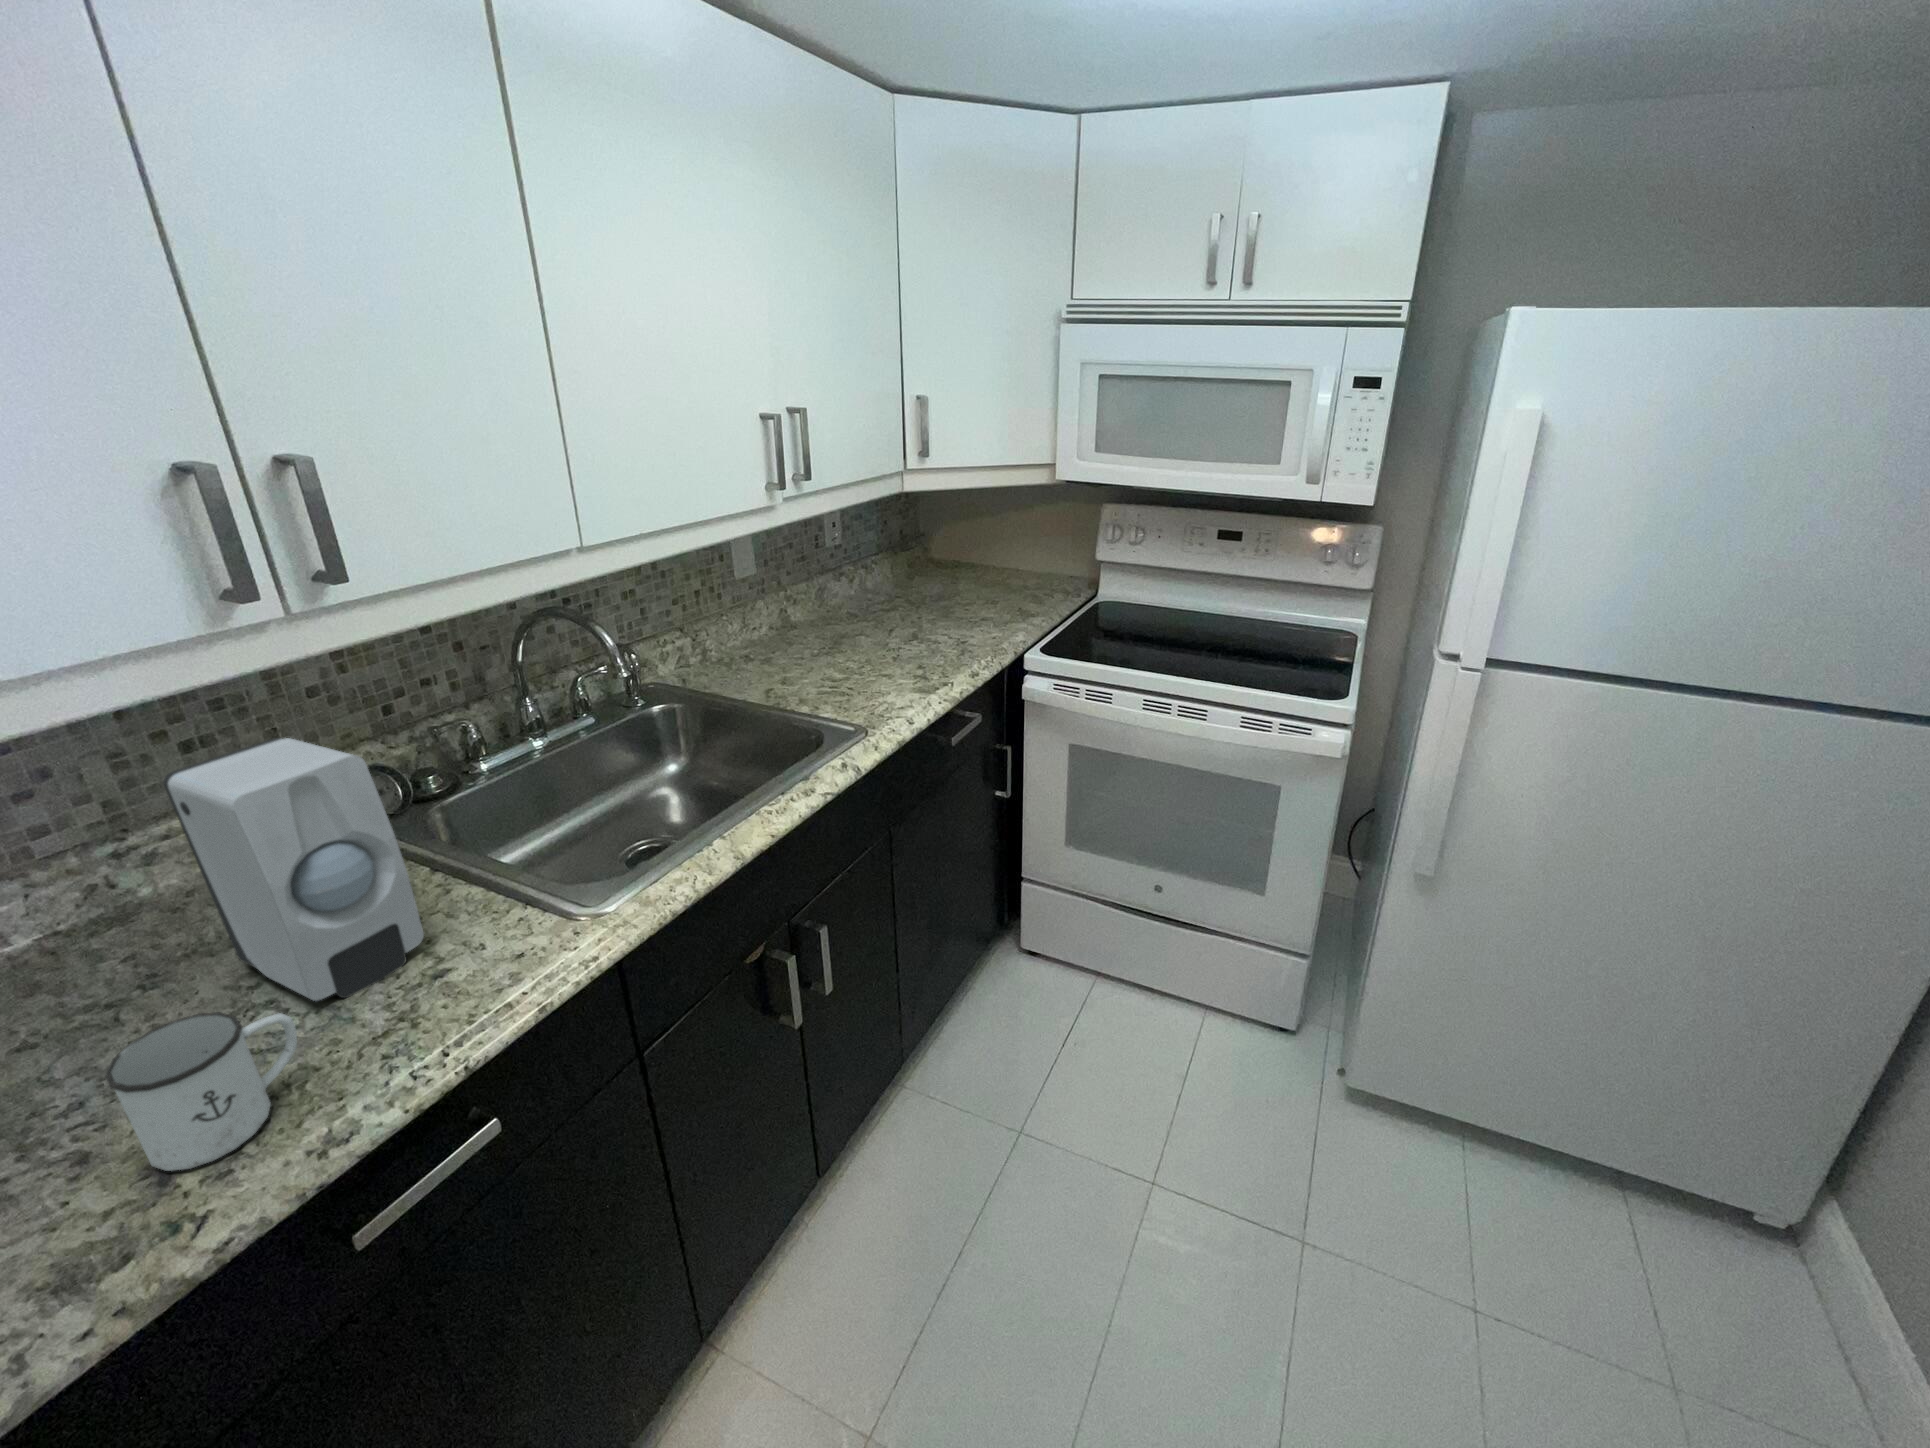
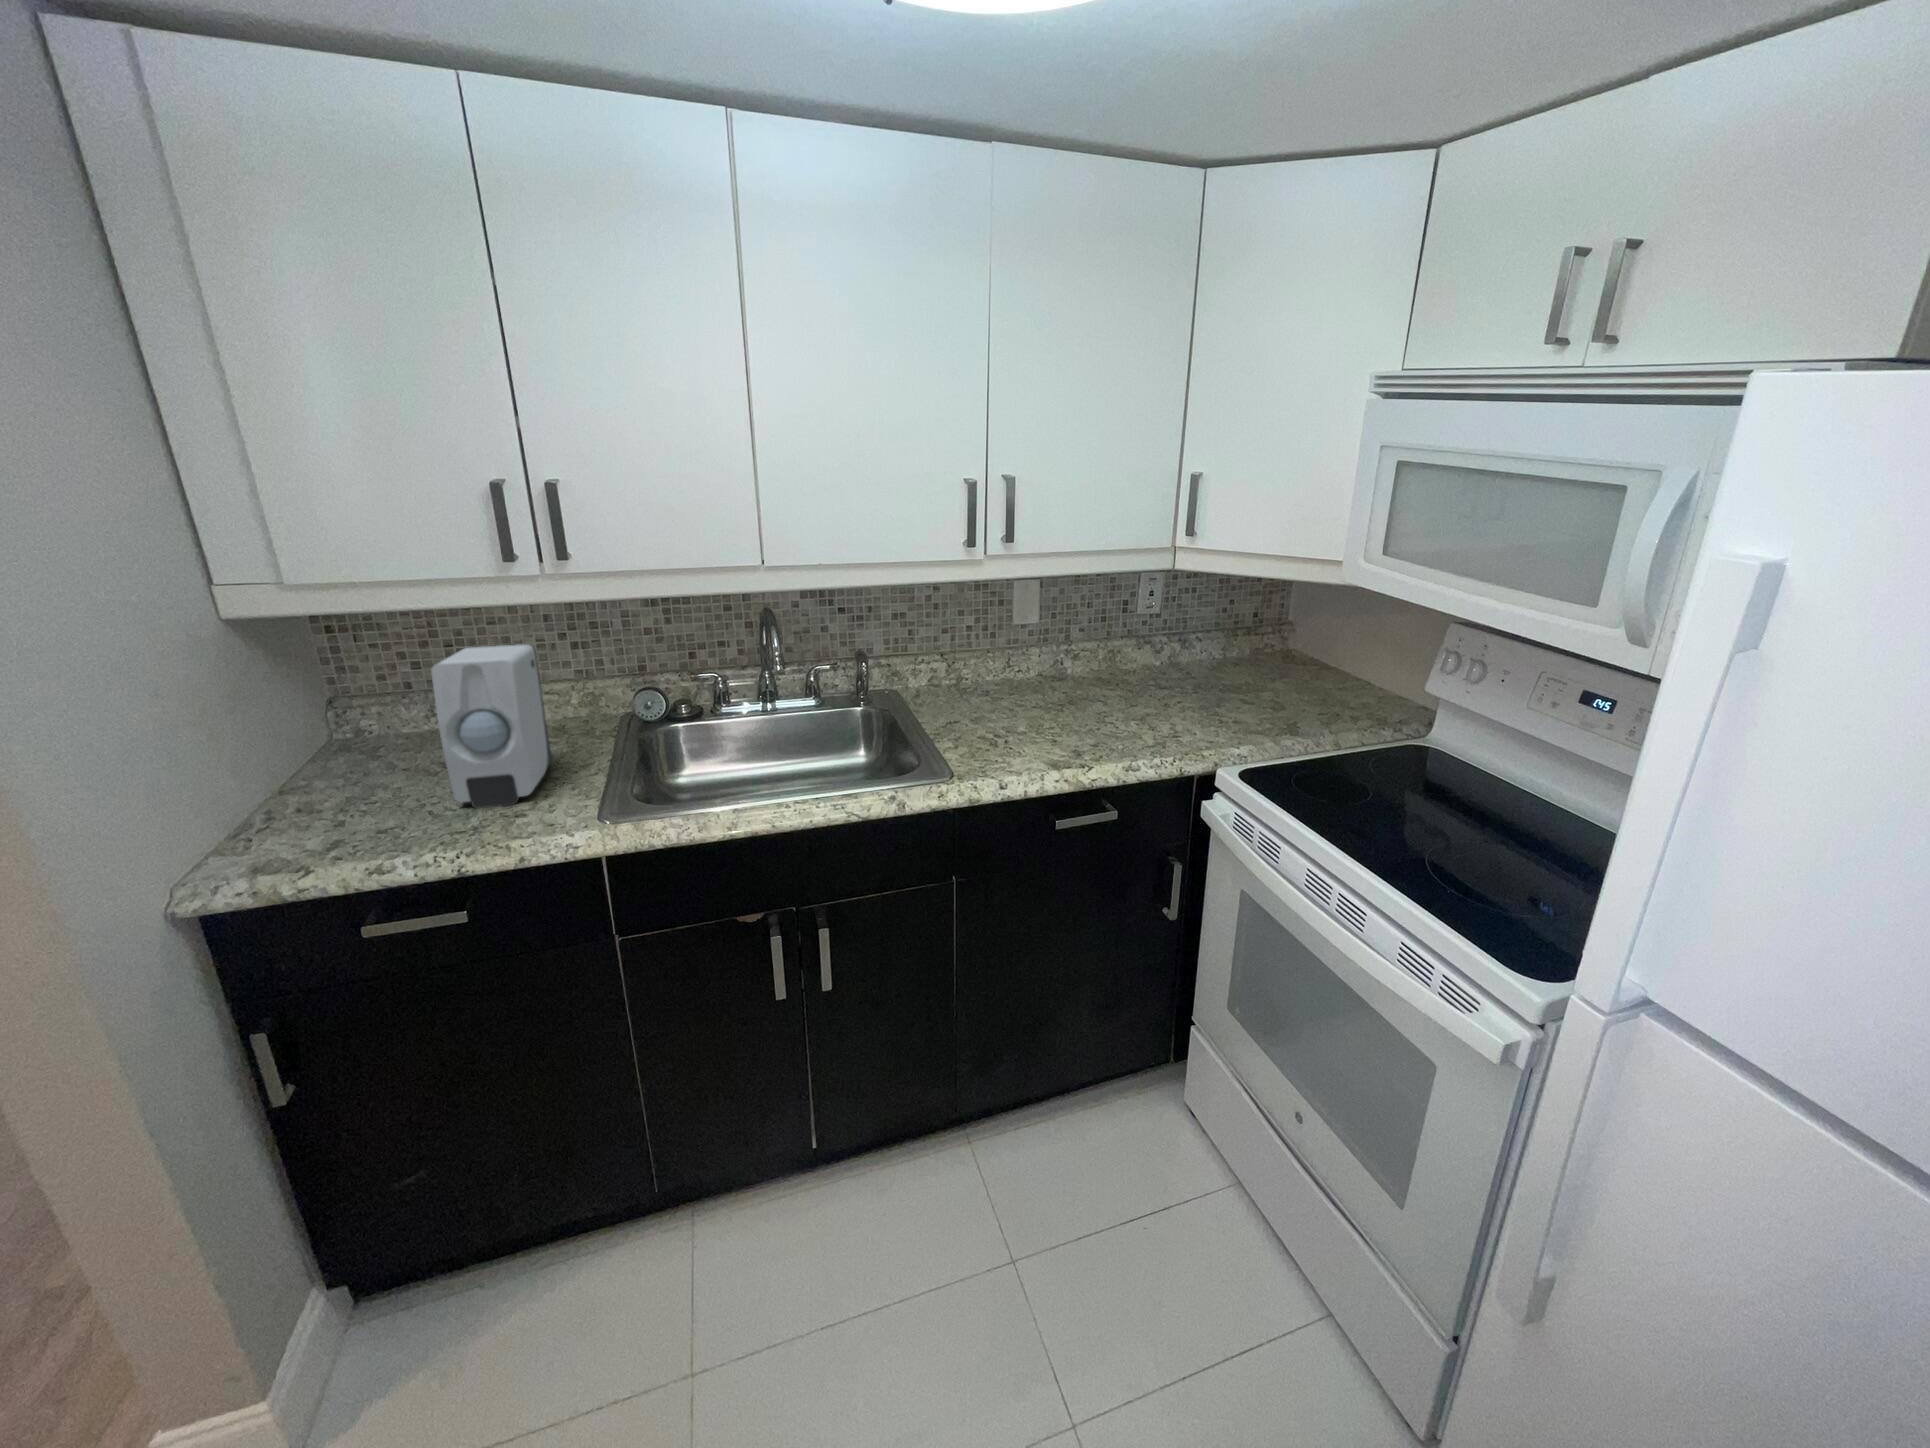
mug: present [106,1012,297,1171] -> none [292,772,398,854]

